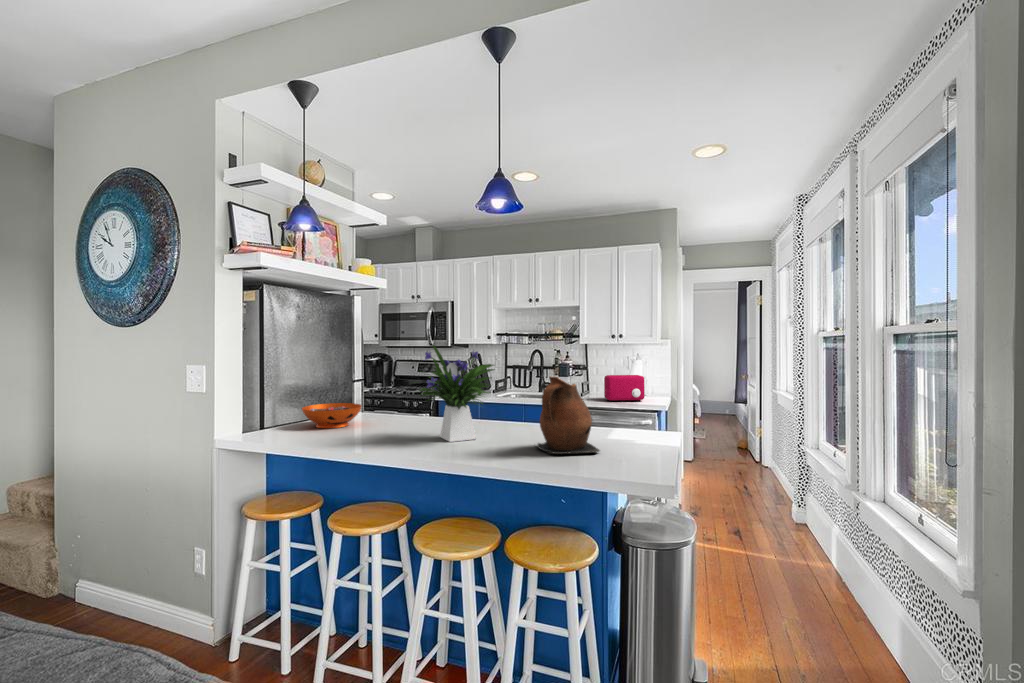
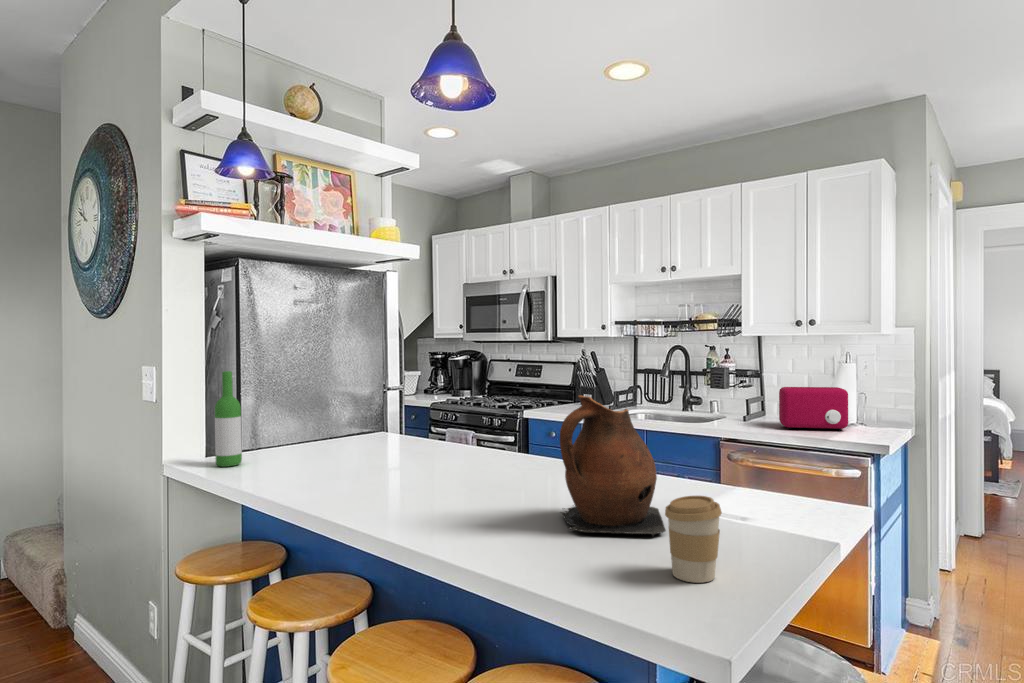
flower arrangement: present [420,345,494,442] -> none [388,340,527,494]
wine bottle: none [262,367,281,436] -> present [215,371,242,467]
decorative bowl: present [302,403,362,428] -> none [278,422,361,459]
coffee cup: none [616,426,645,470] -> present [665,496,722,583]

